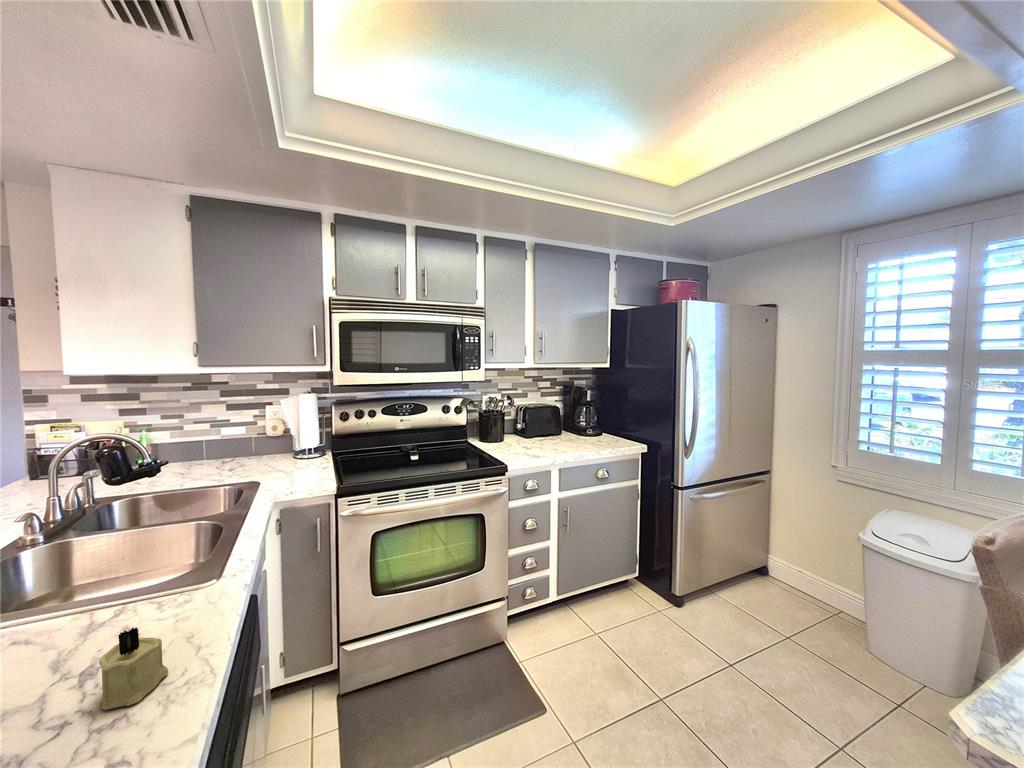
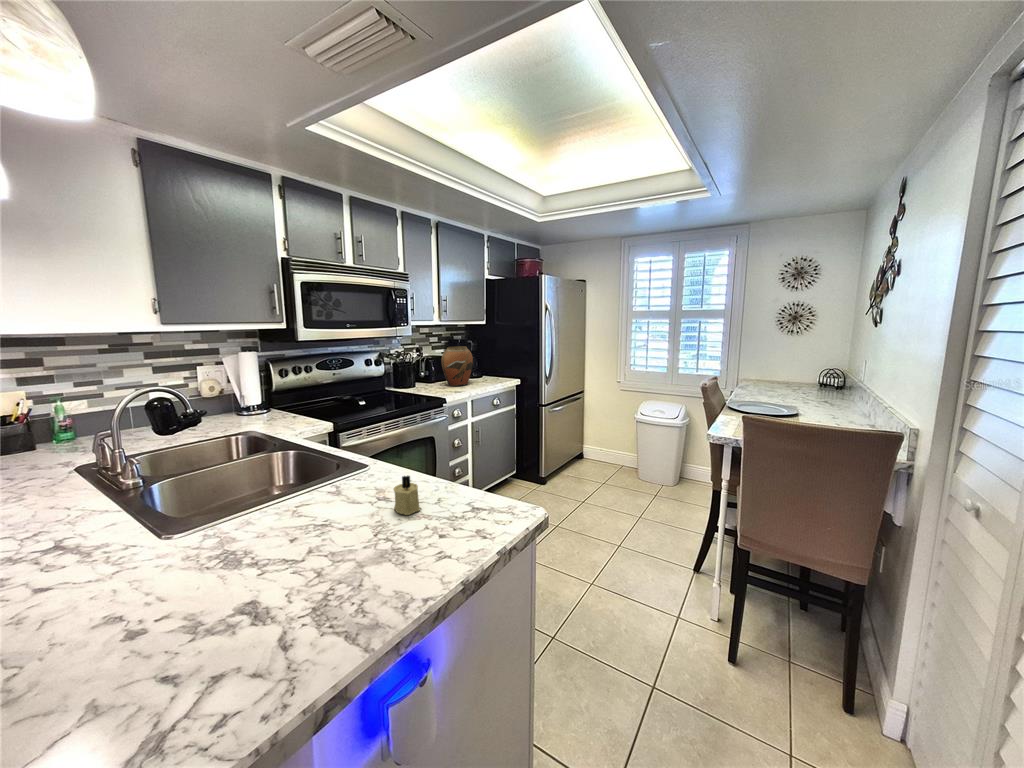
vase: none [533,394,578,445] -> present [441,346,473,386]

